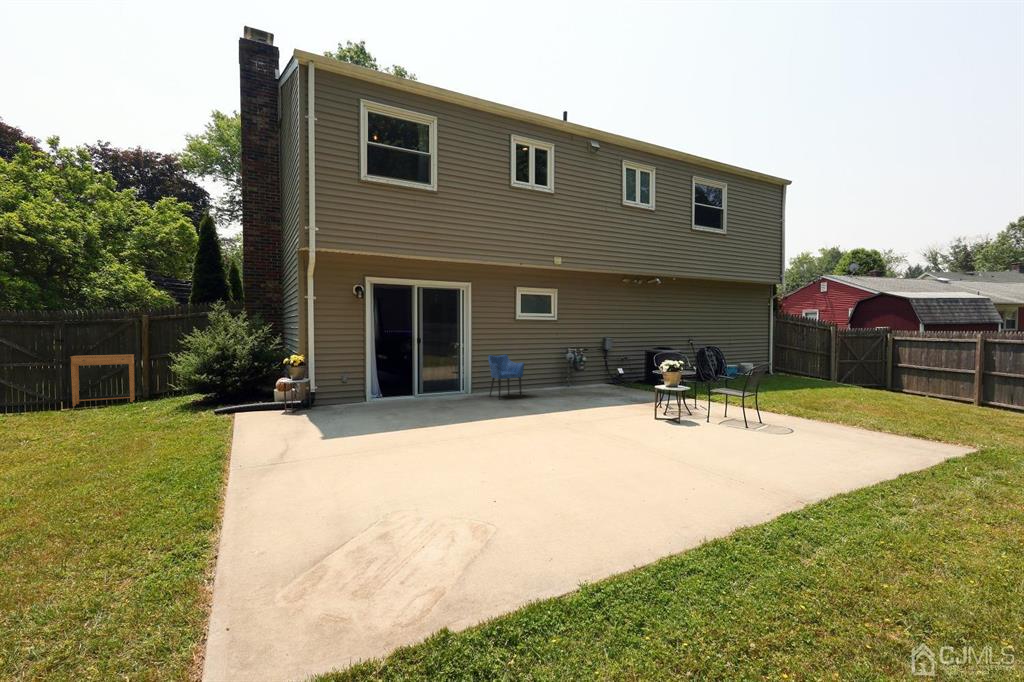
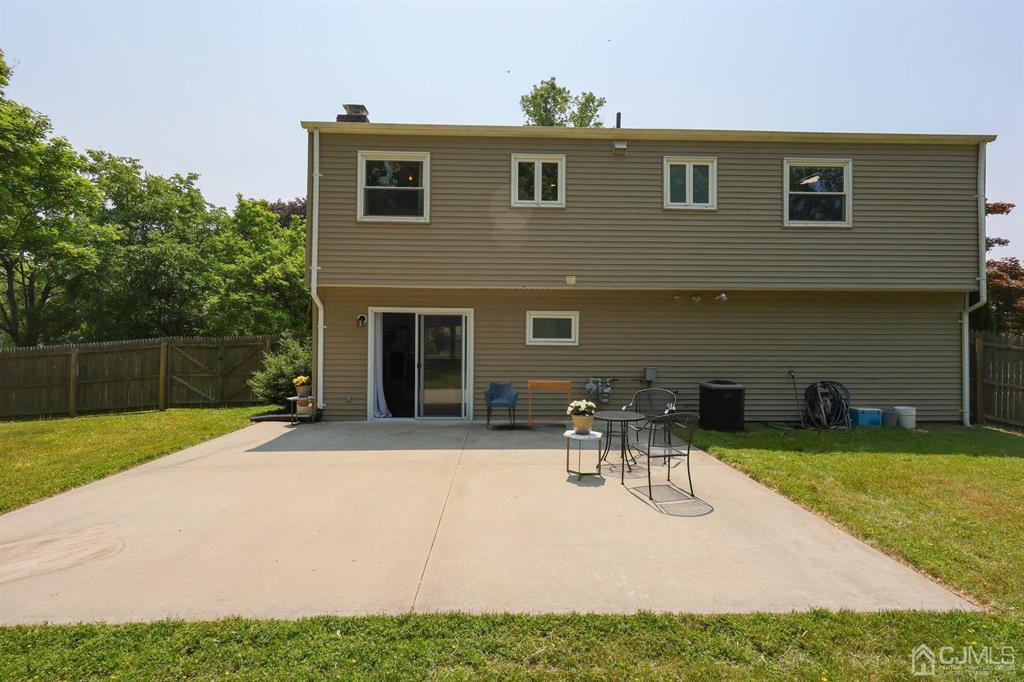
side table: present [70,354,135,406] -> present [528,380,571,425]

